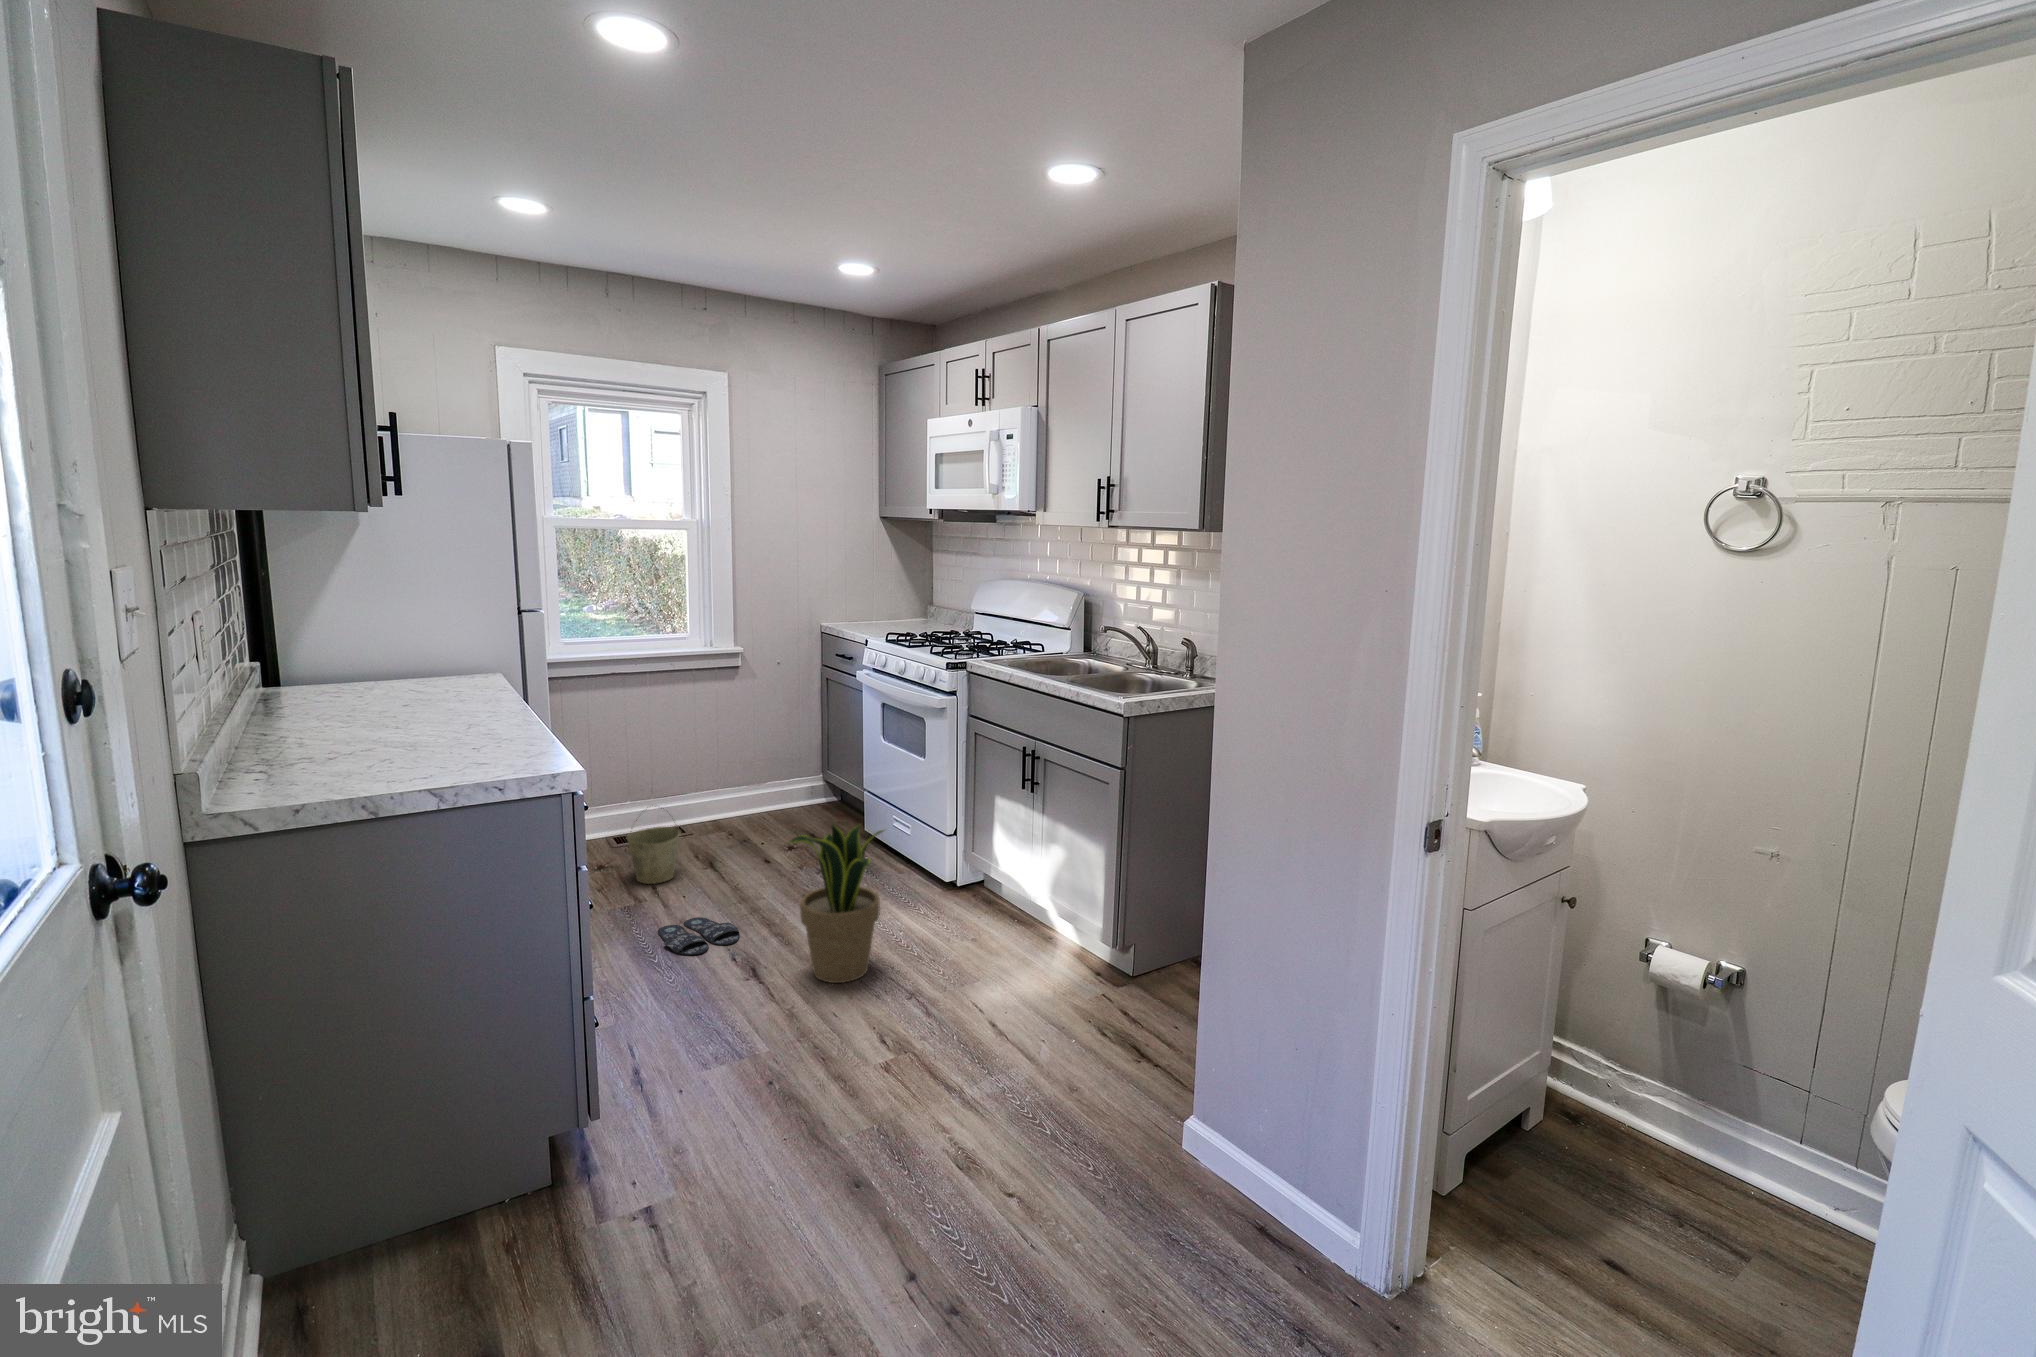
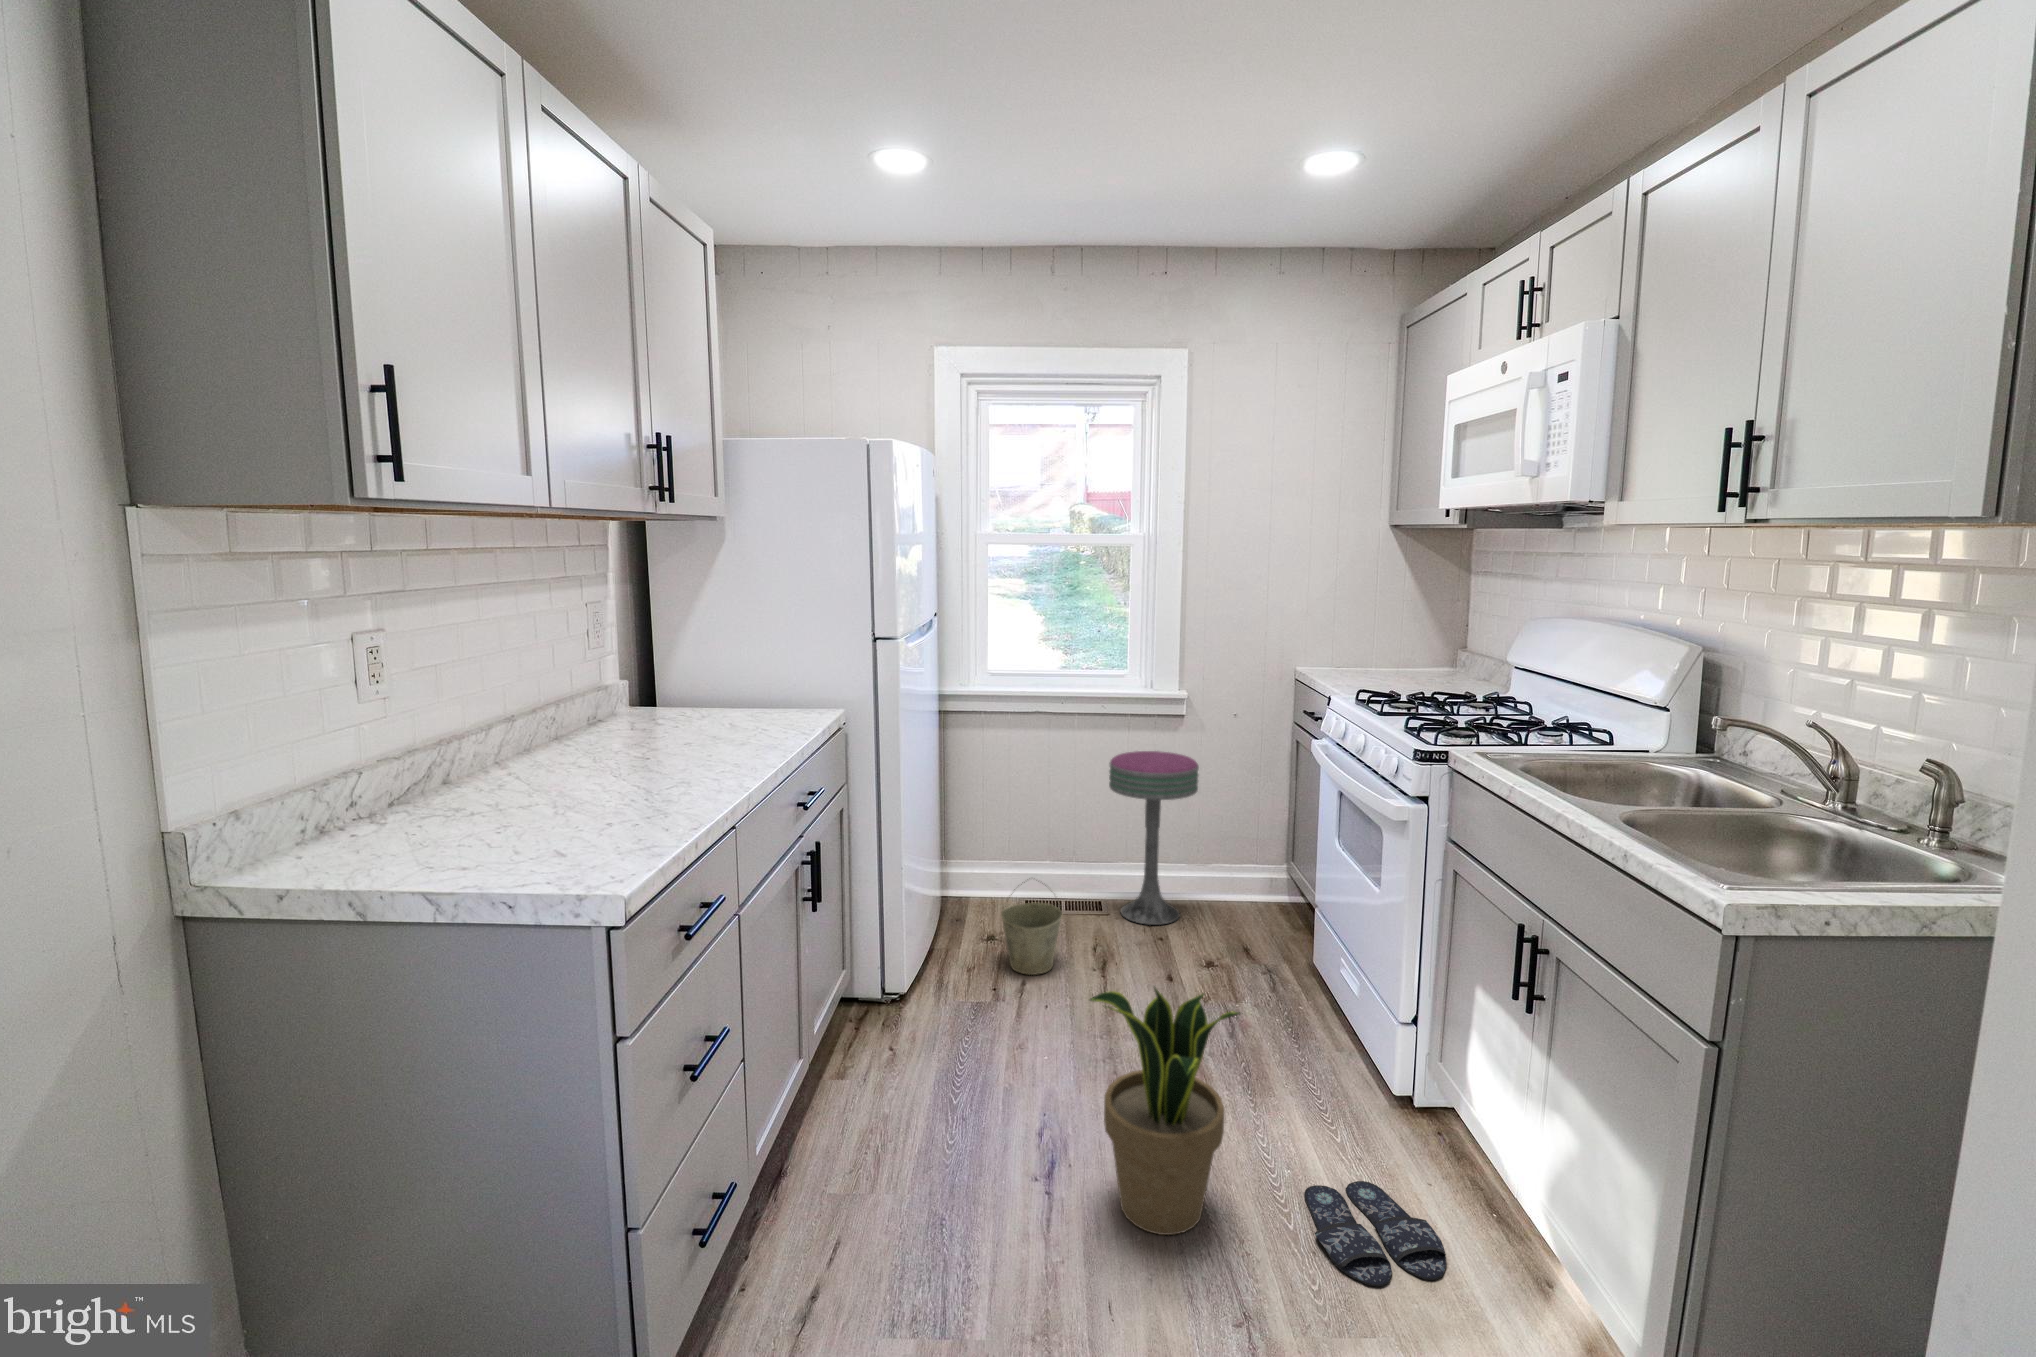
bar stool: none [687,698,762,836] -> present [1109,751,1199,925]
slippers: present [658,917,740,955] -> present [1304,1181,1446,1286]

